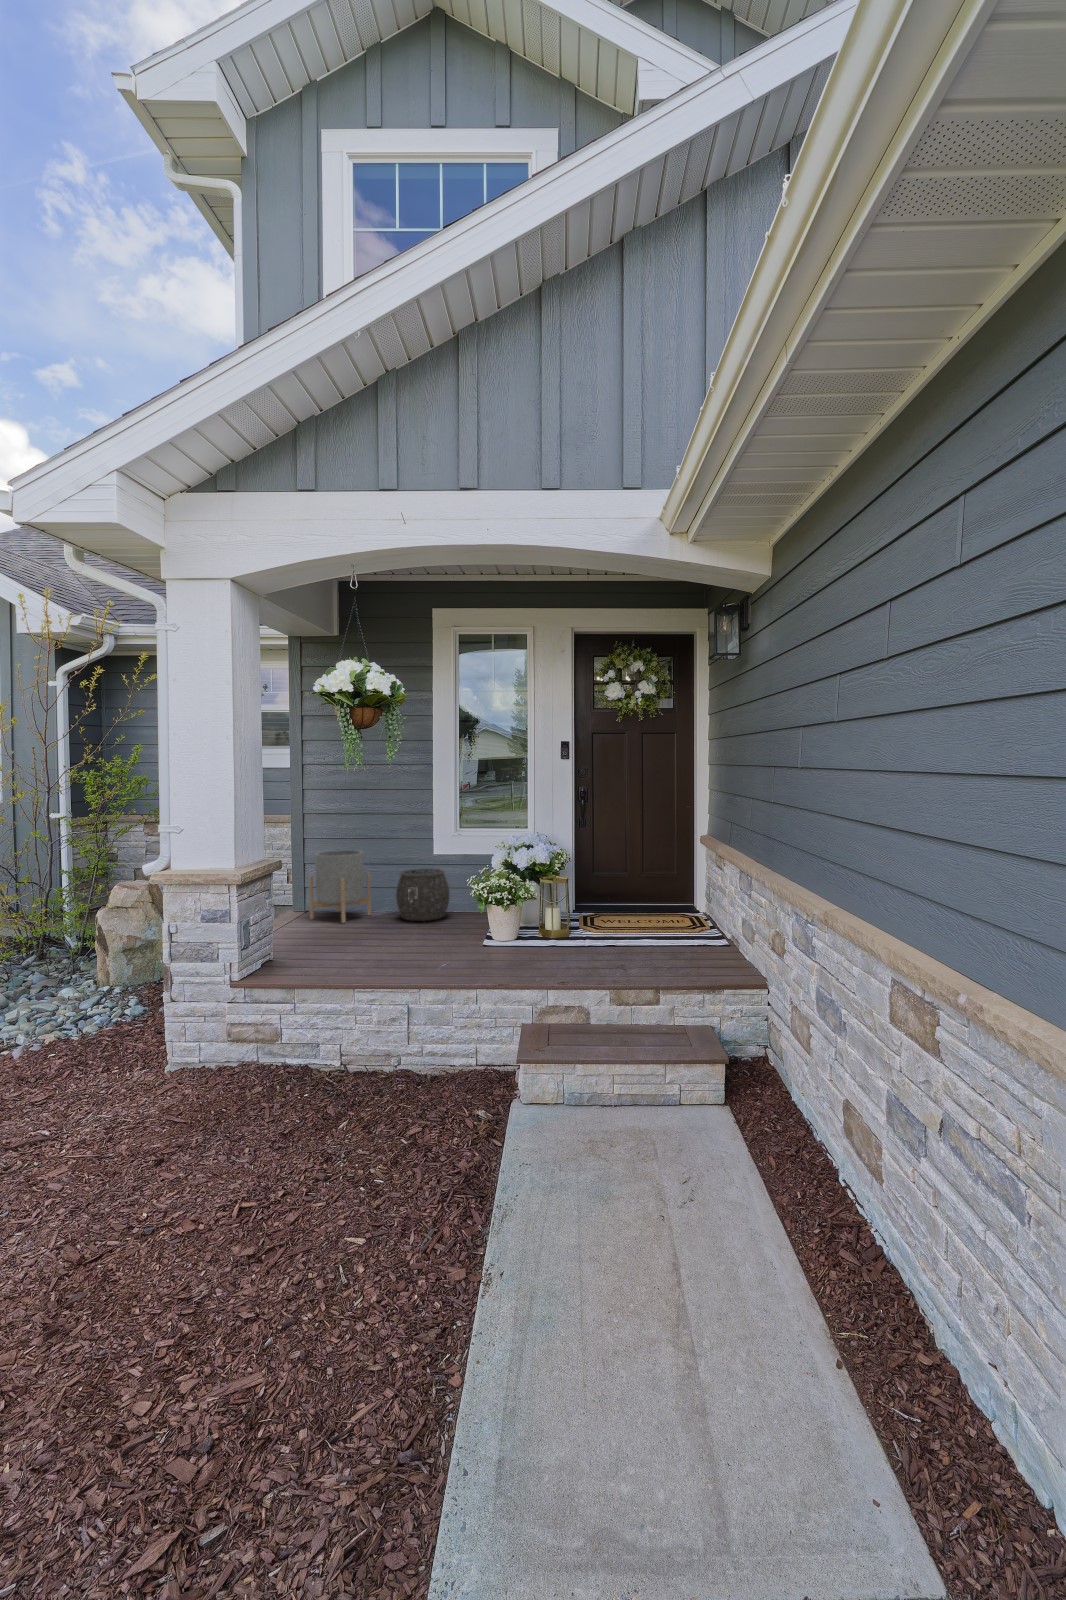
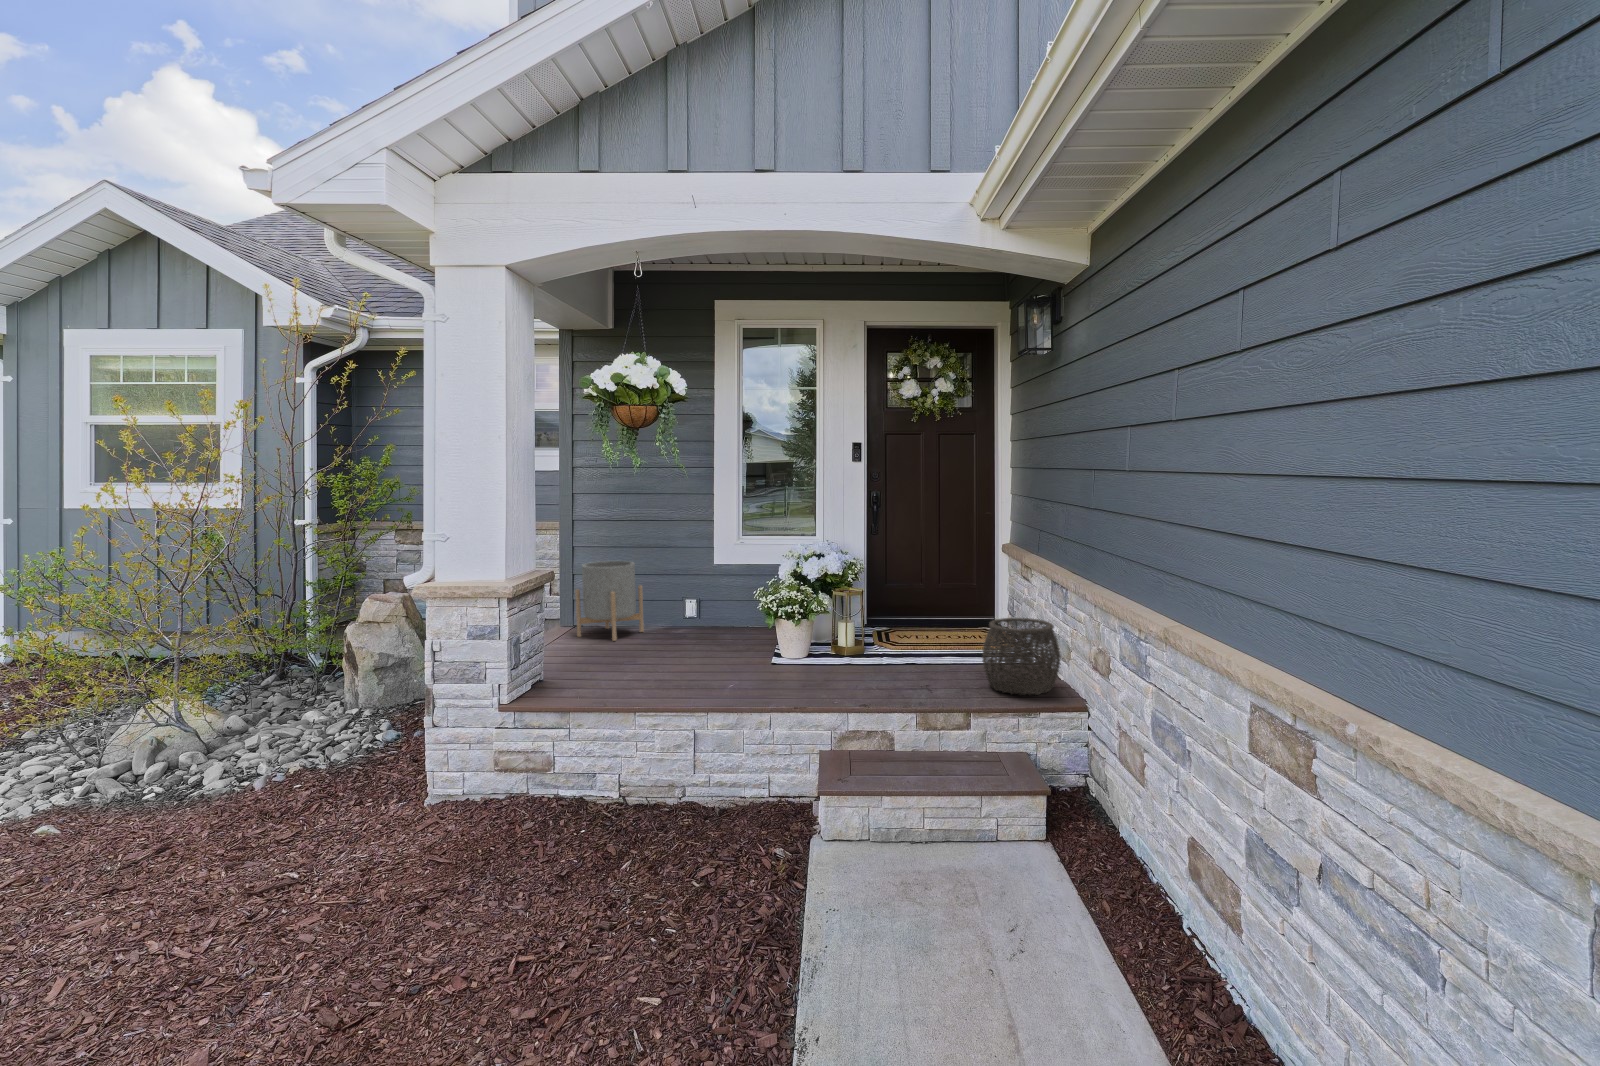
woven basket: present [396,868,450,921] -> present [982,618,1061,695]

